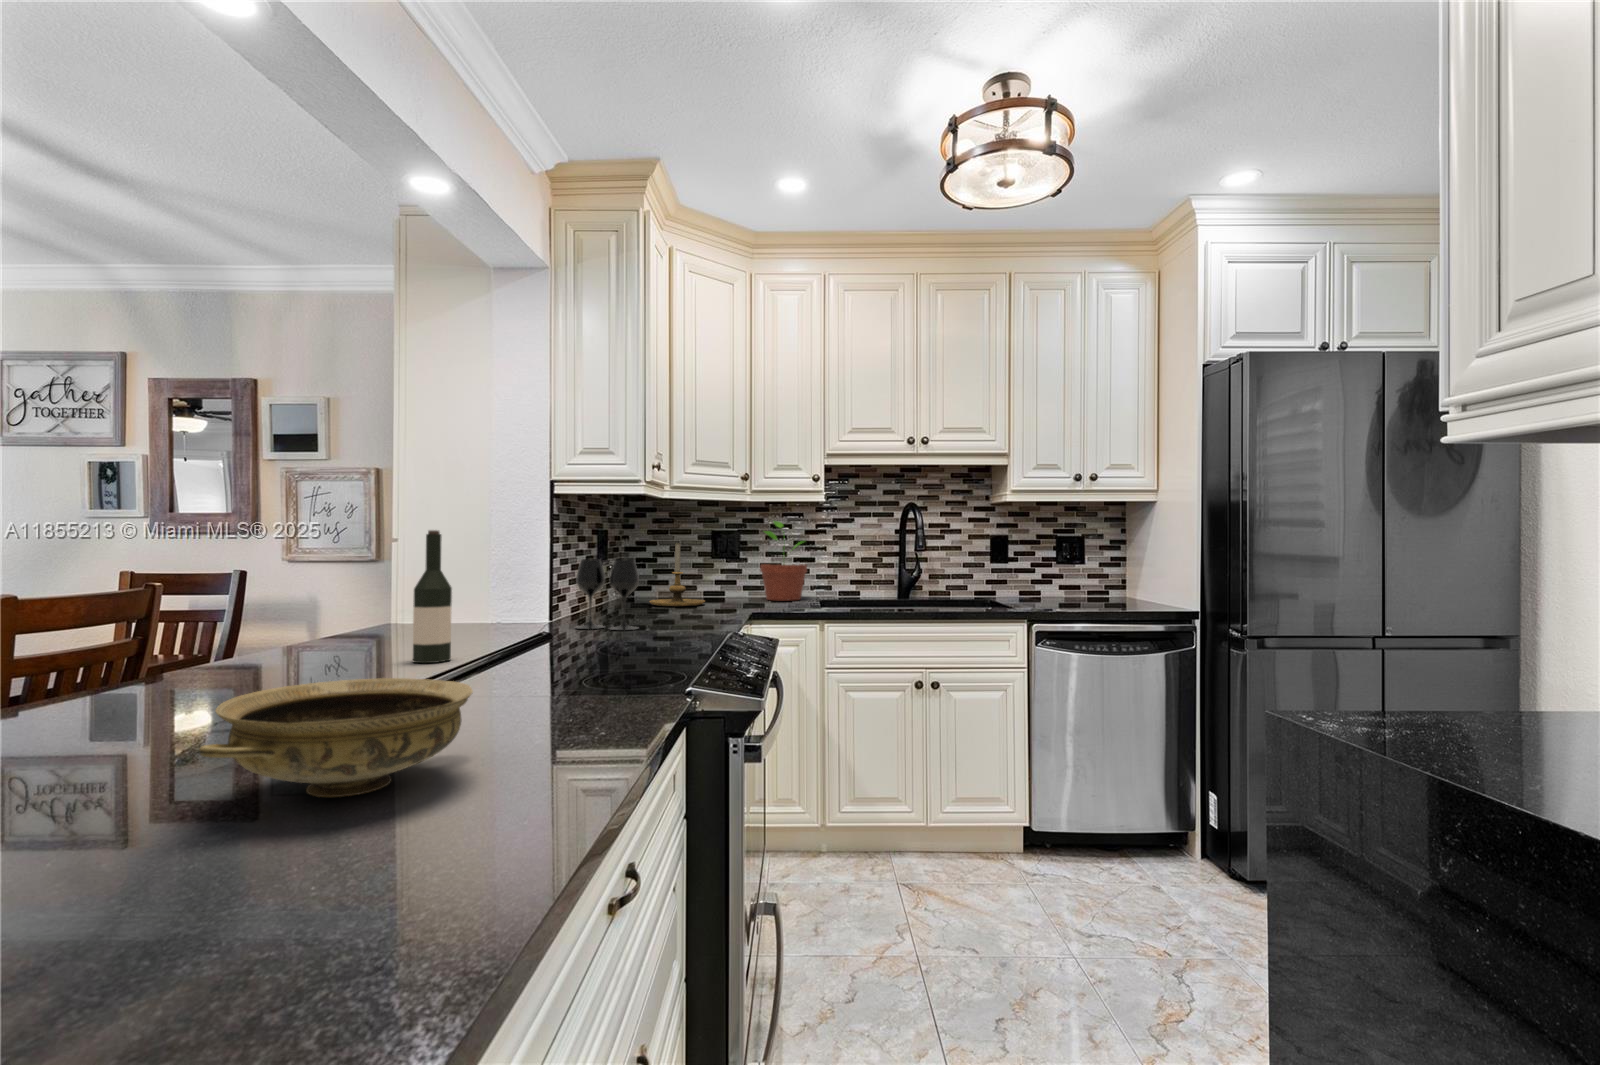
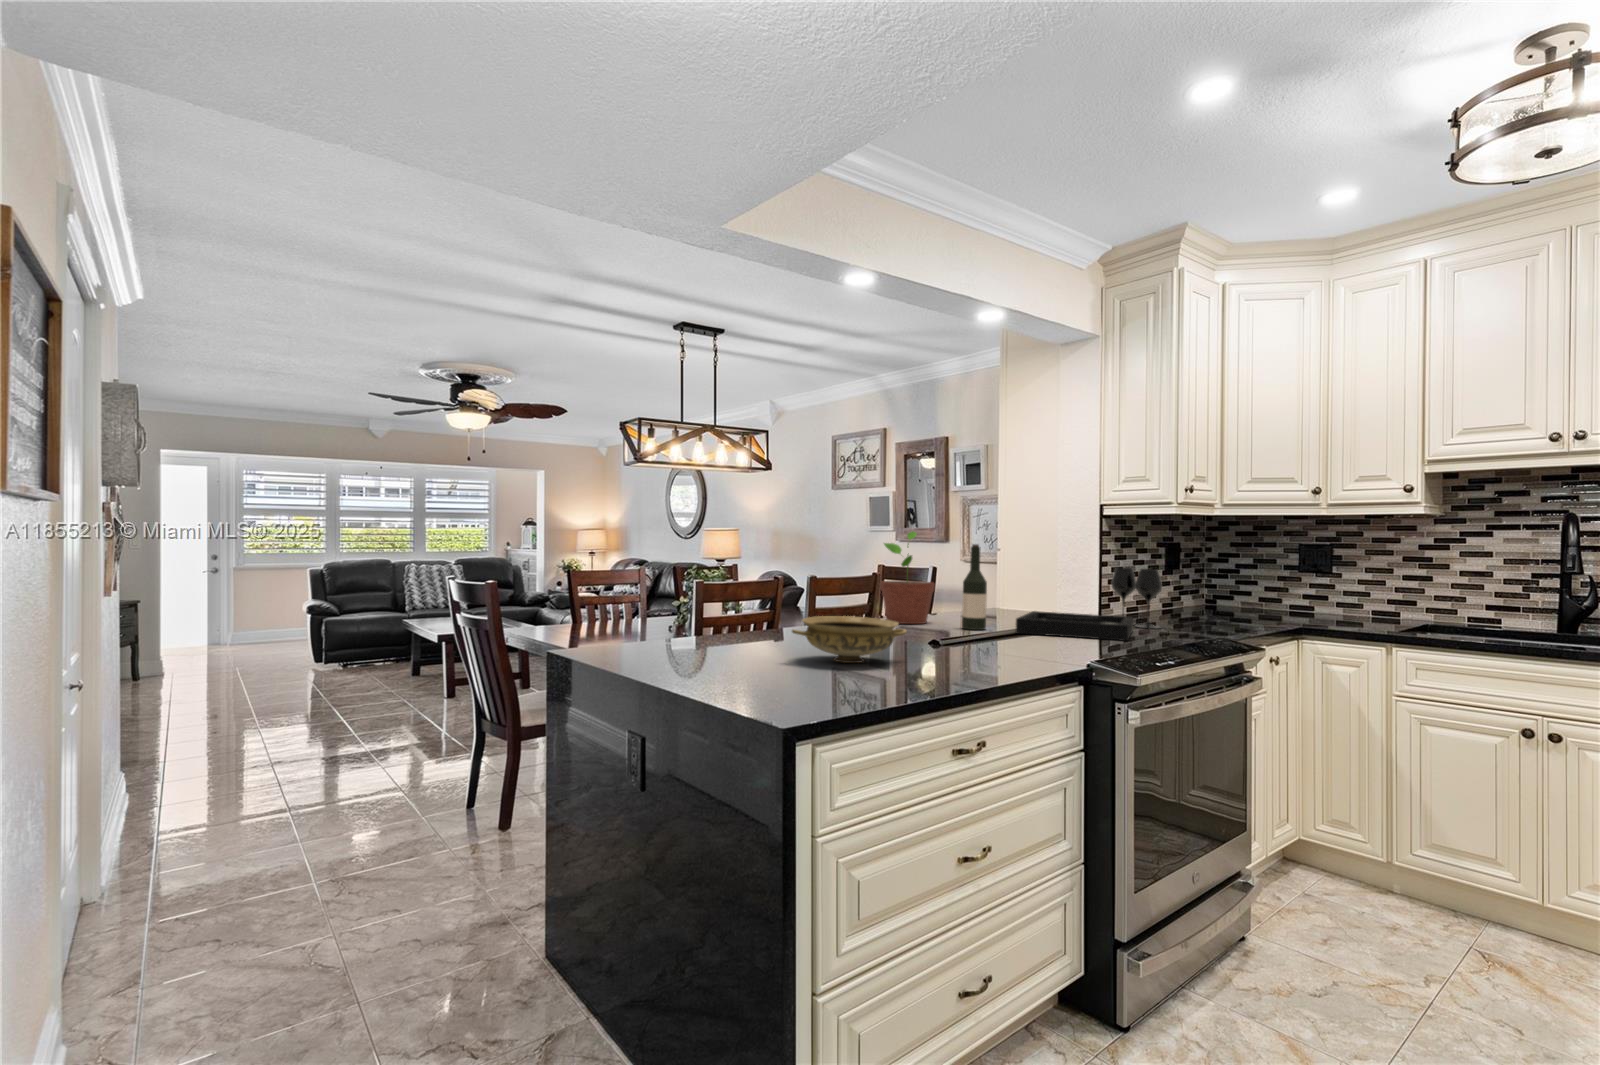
potted plant: present [760,521,807,601] -> present [880,532,935,624]
candle holder: present [649,543,705,606] -> none [1228,555,1292,618]
decorative tray: none [496,619,656,660] -> present [1016,611,1133,641]

